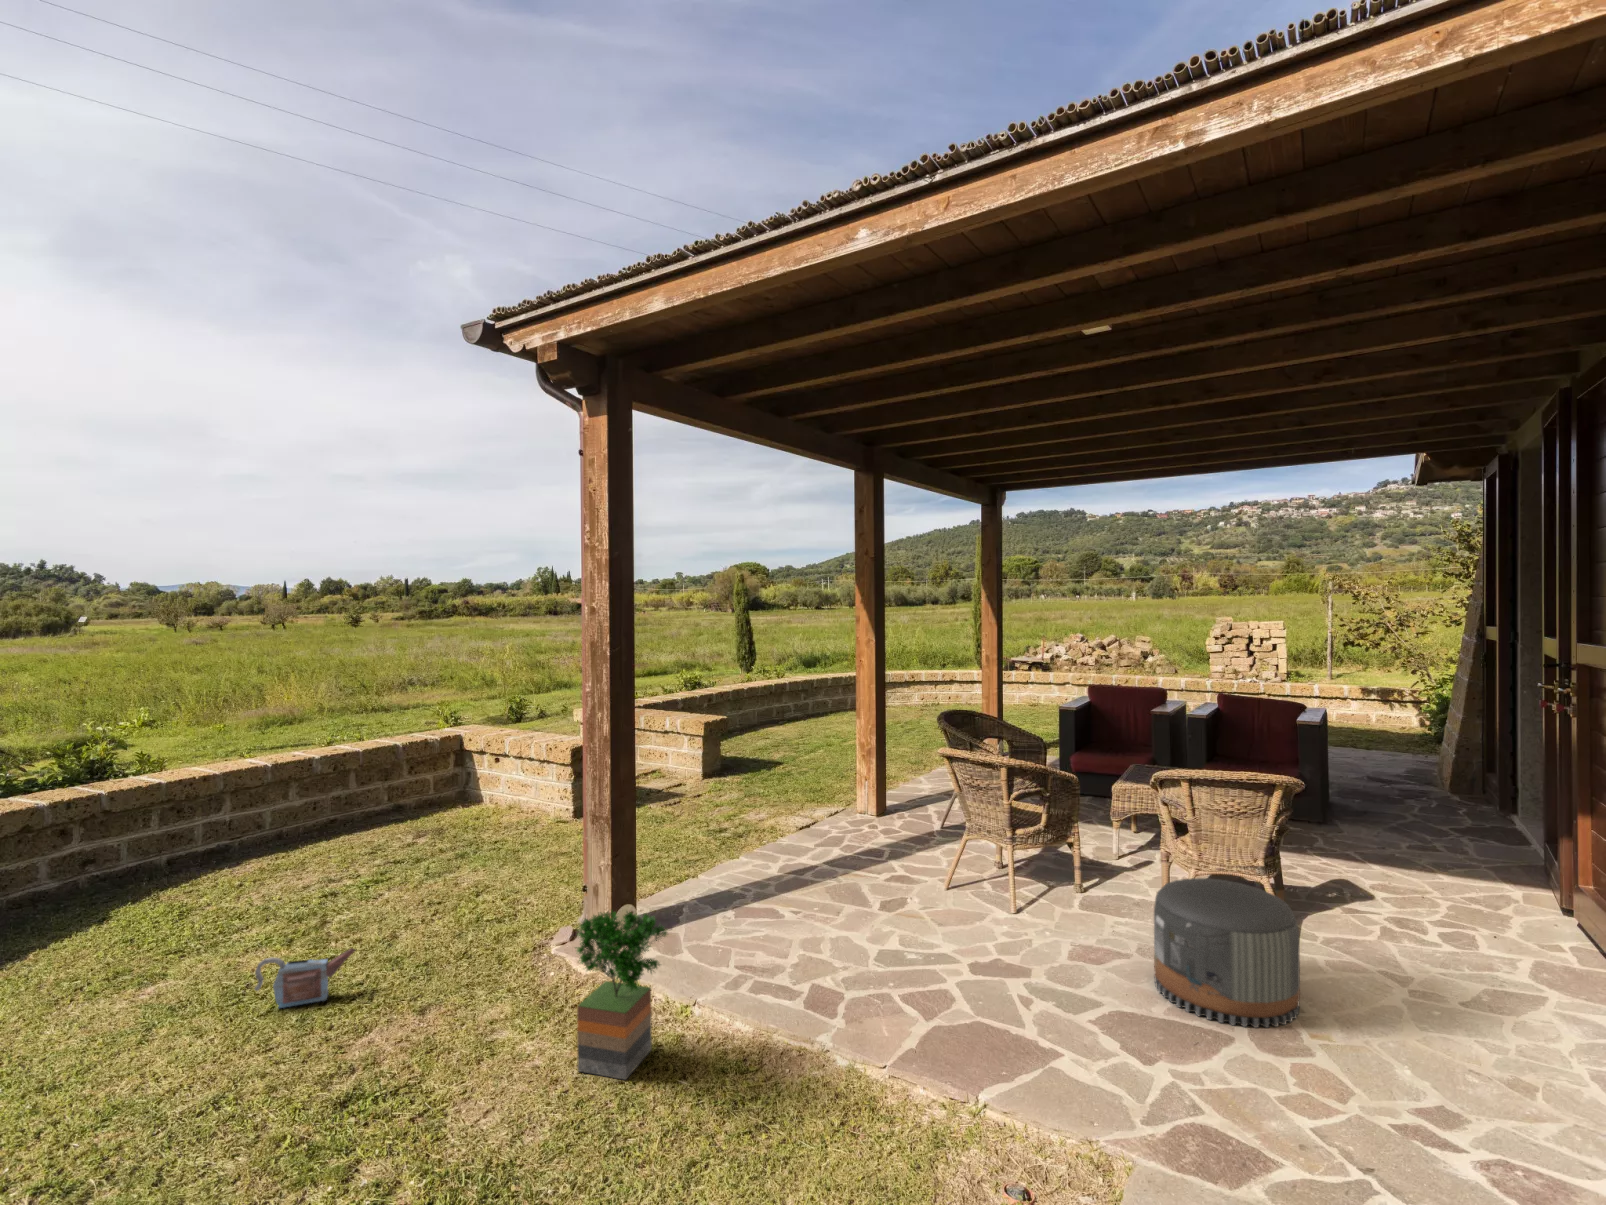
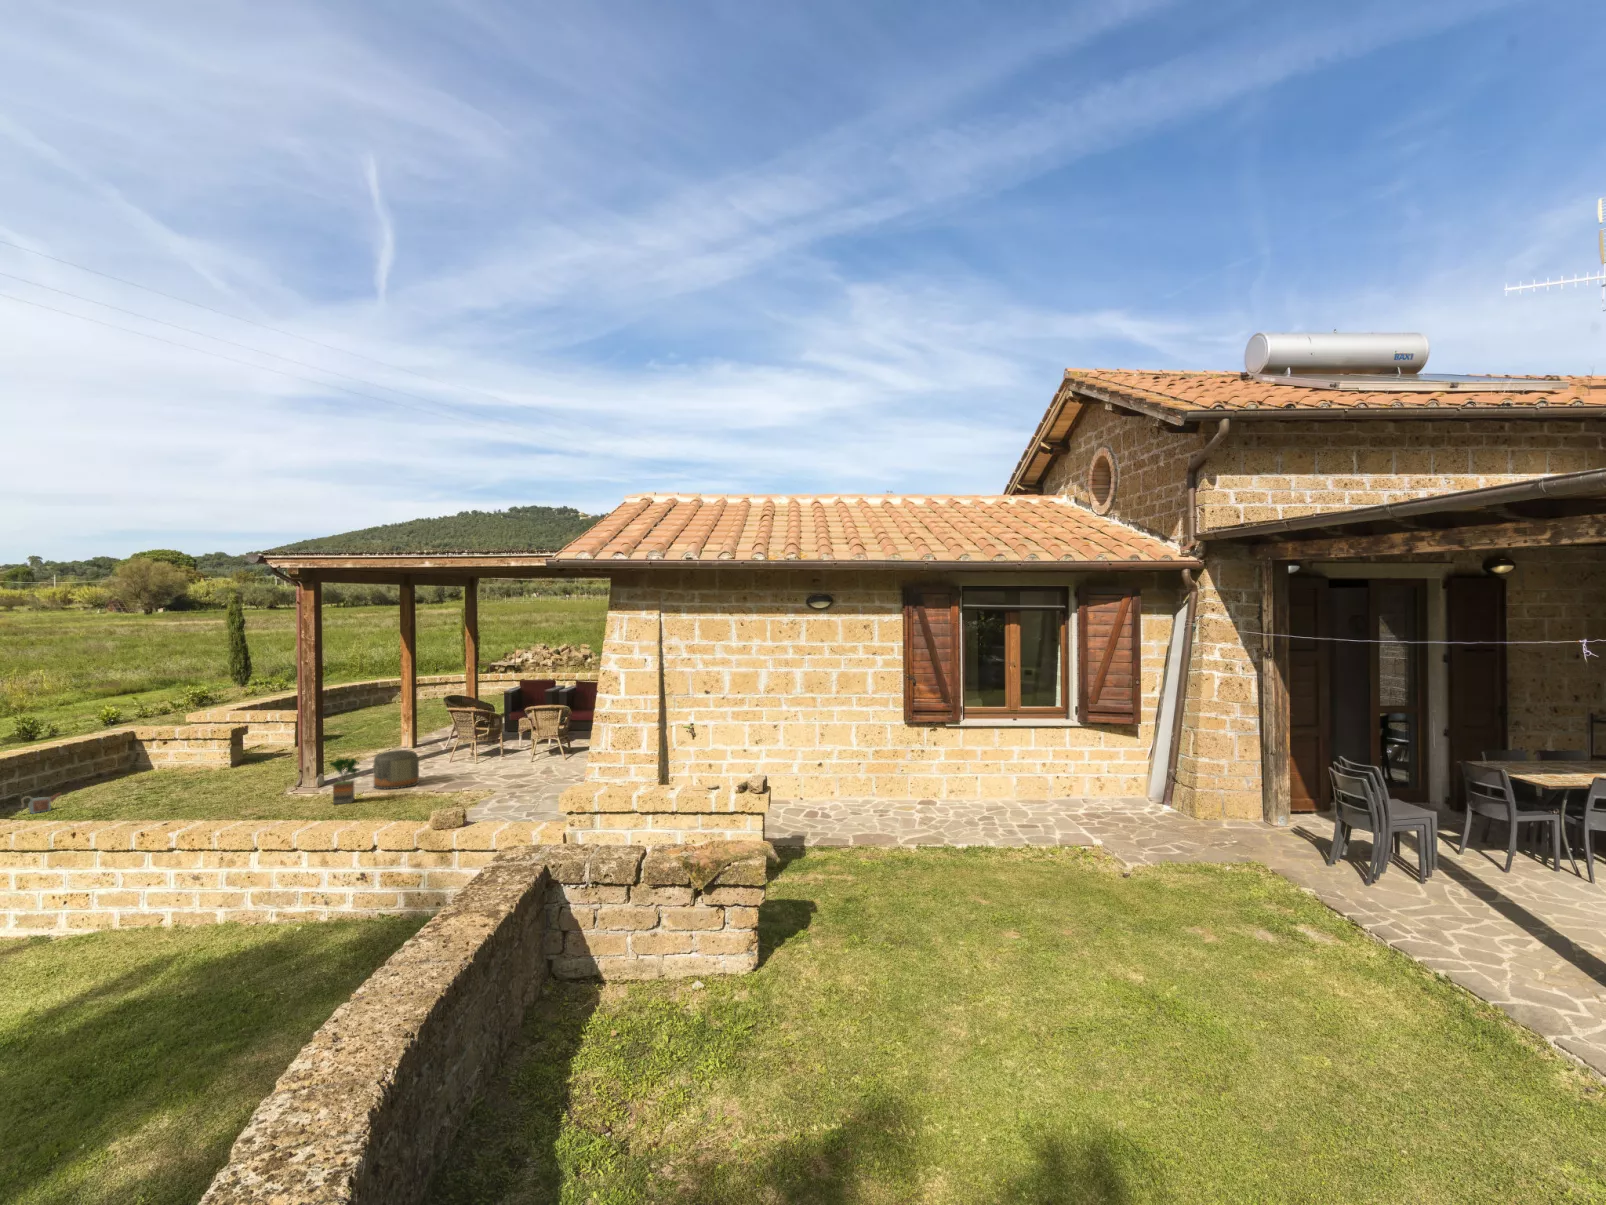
pouf: present [1154,878,1300,1028] -> present [373,750,419,789]
watering can: present [255,948,356,1008] -> present [21,792,61,813]

